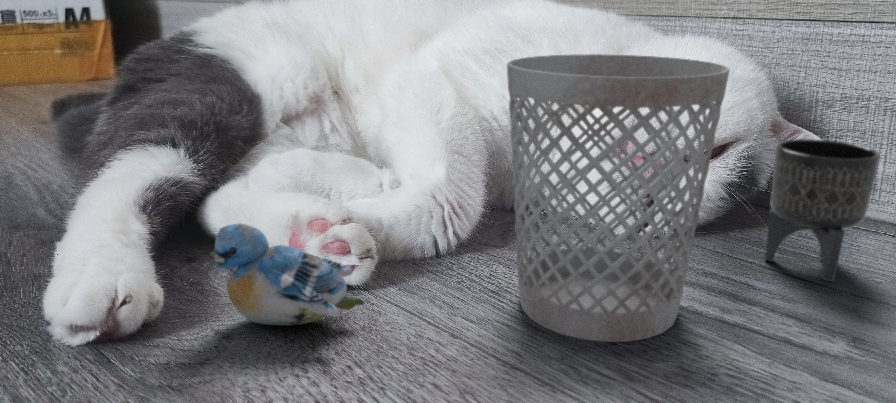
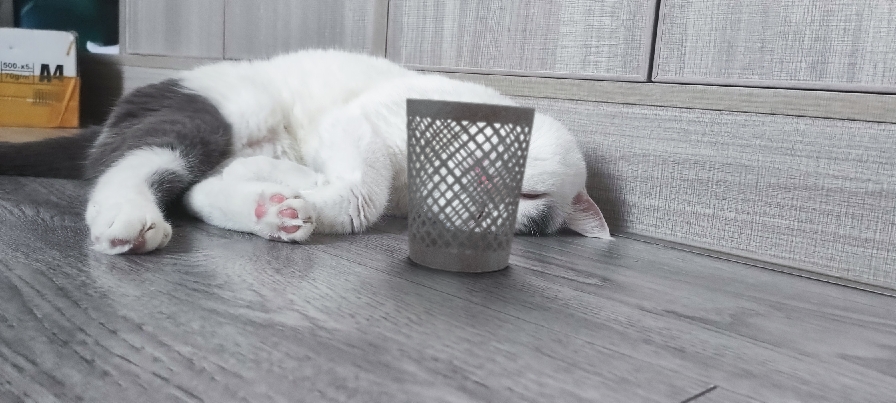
planter: present [765,139,880,281] -> none [579,170,644,260]
plush toy: present [210,223,364,325] -> none [207,185,306,254]

